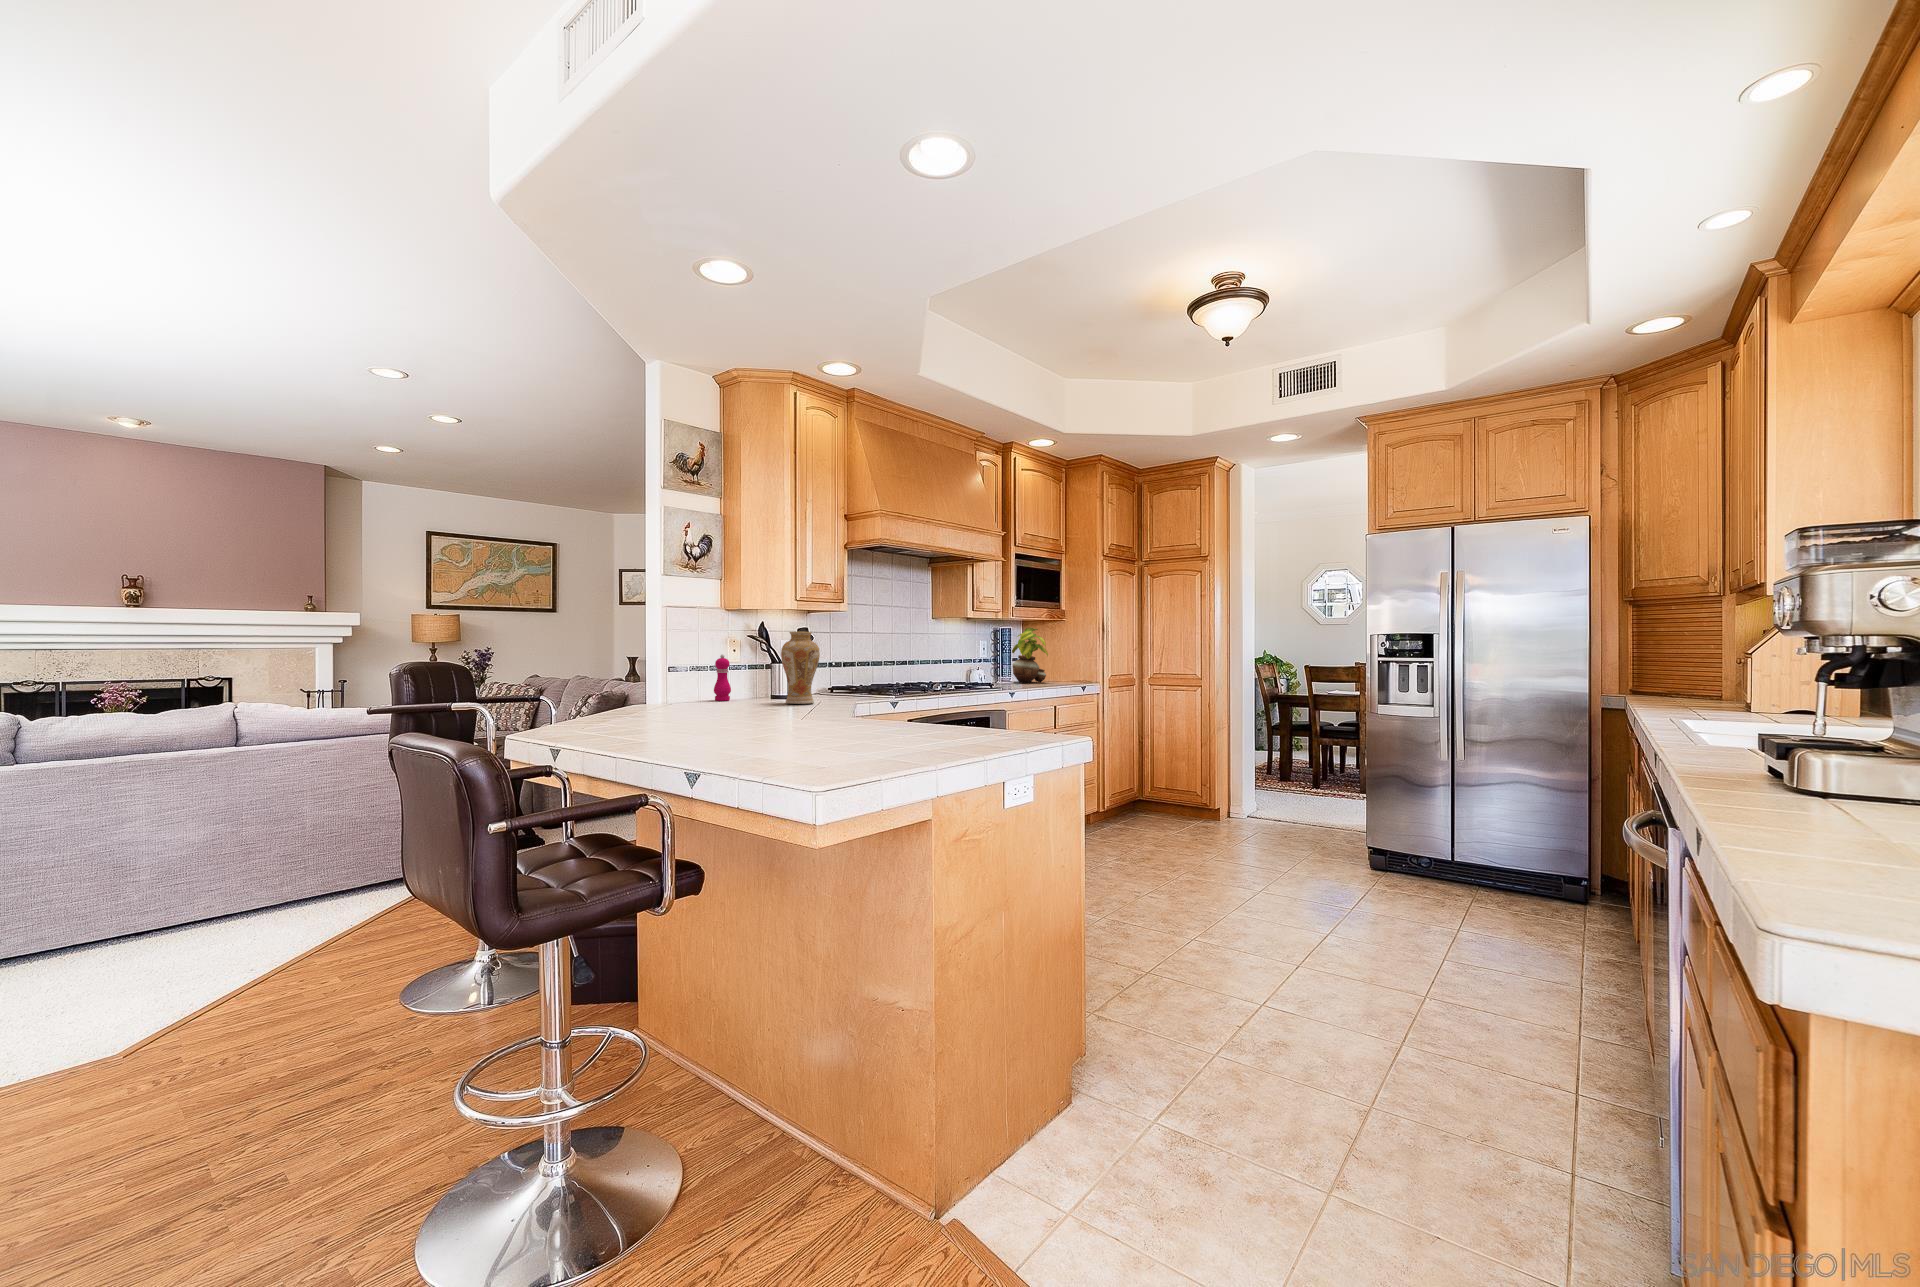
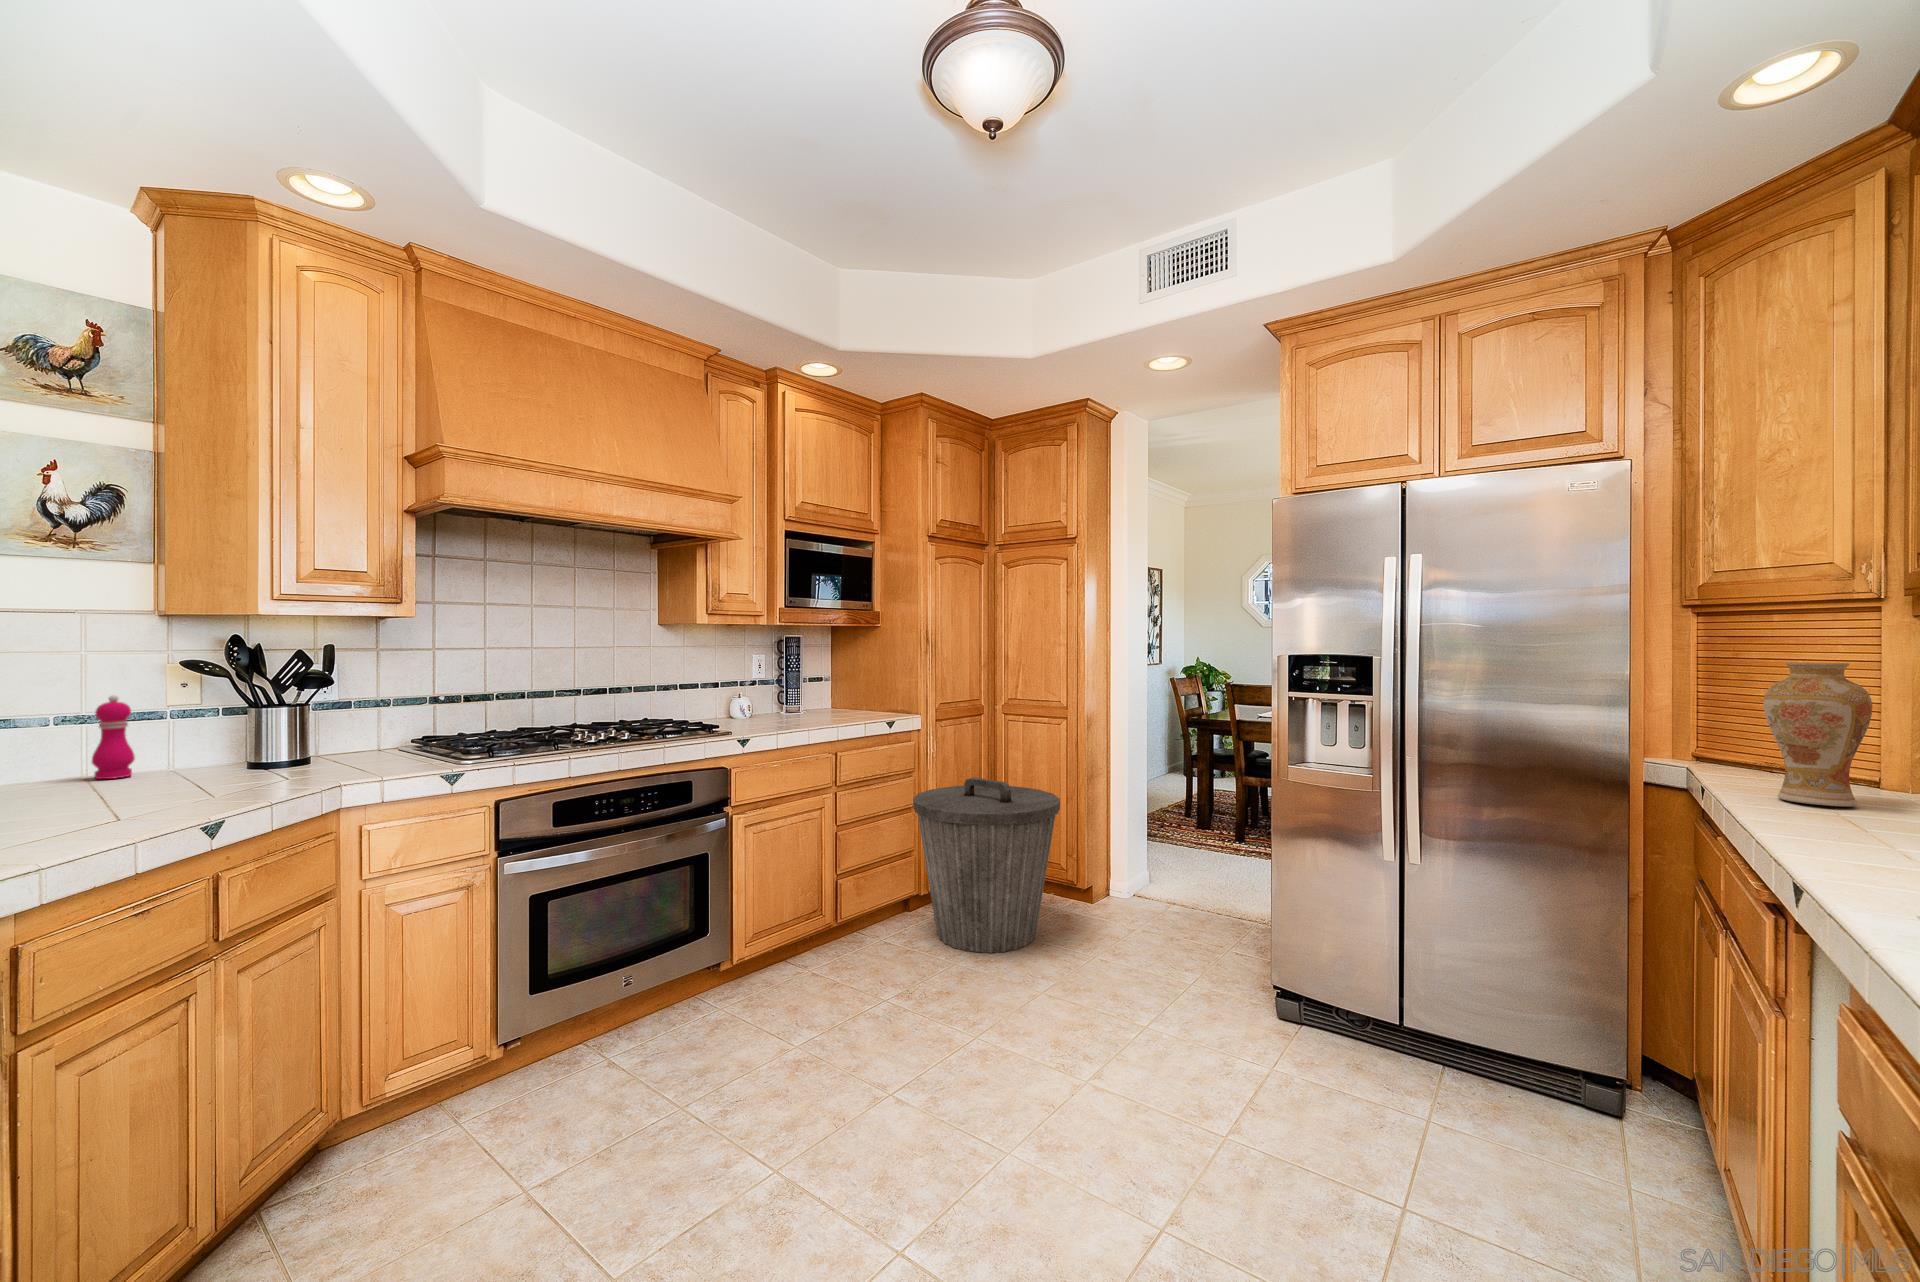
potted plant: present [1012,628,1048,683] -> none [788,637,842,716]
vase: present [781,632,820,704] -> present [1764,662,1872,807]
trash can: none [1101,725,1206,841] -> present [913,777,1060,953]

